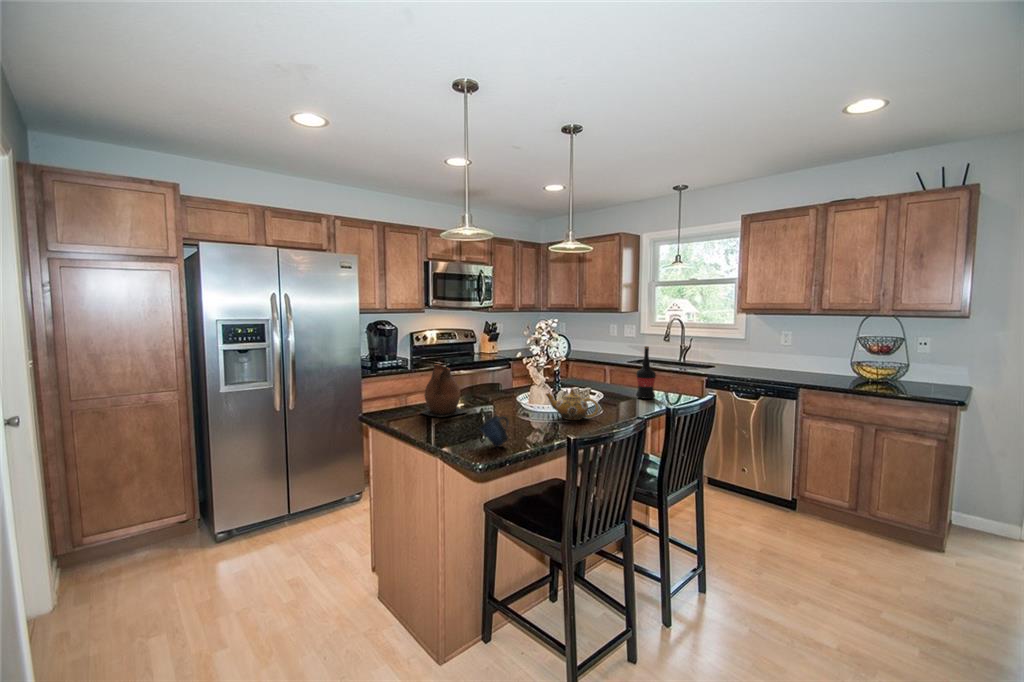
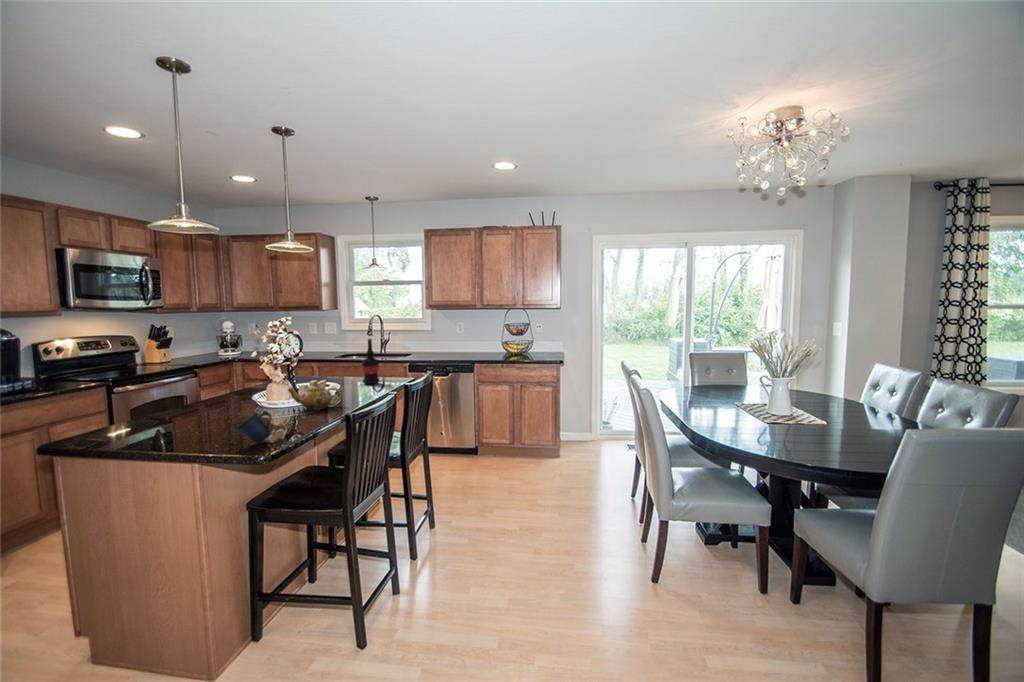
ceramic pitcher: present [422,364,467,417] -> none [121,372,191,433]

